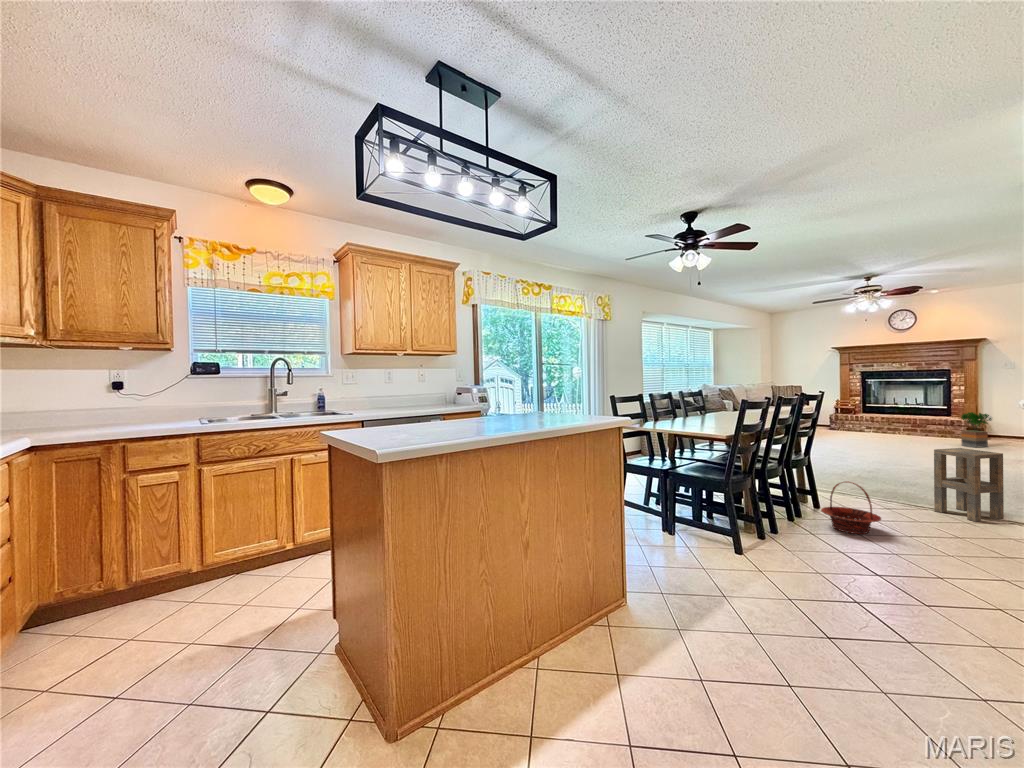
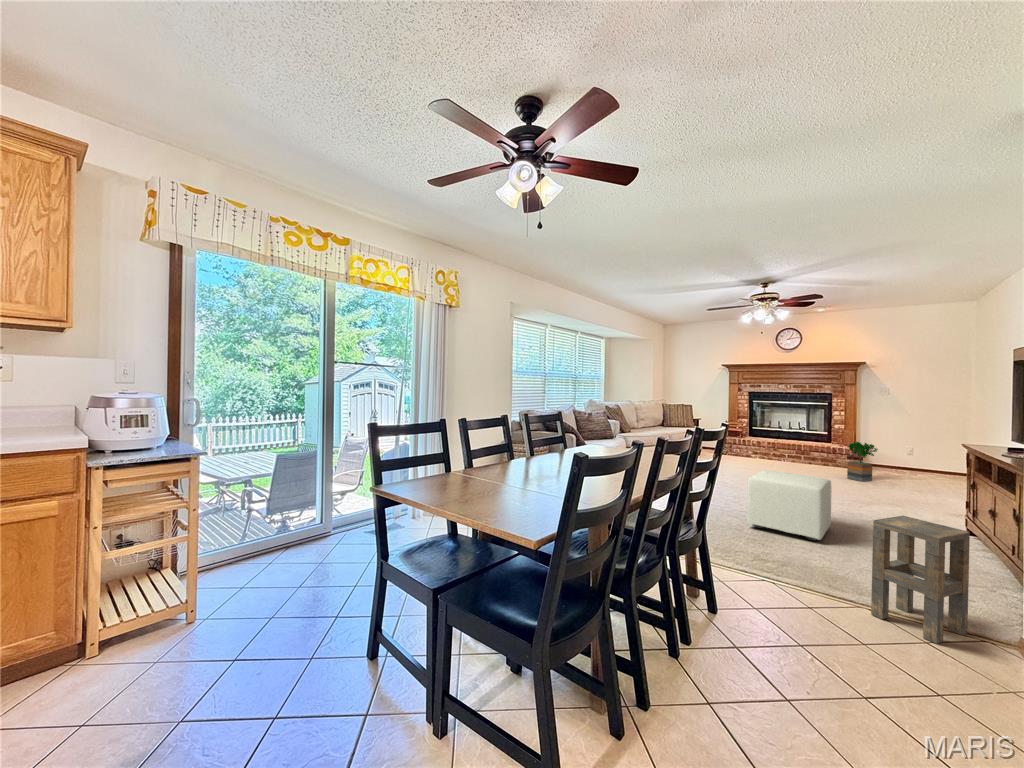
ottoman: none [850,432,925,480] -> present [747,470,831,541]
basket: present [821,481,881,534] -> none [720,593,822,701]

